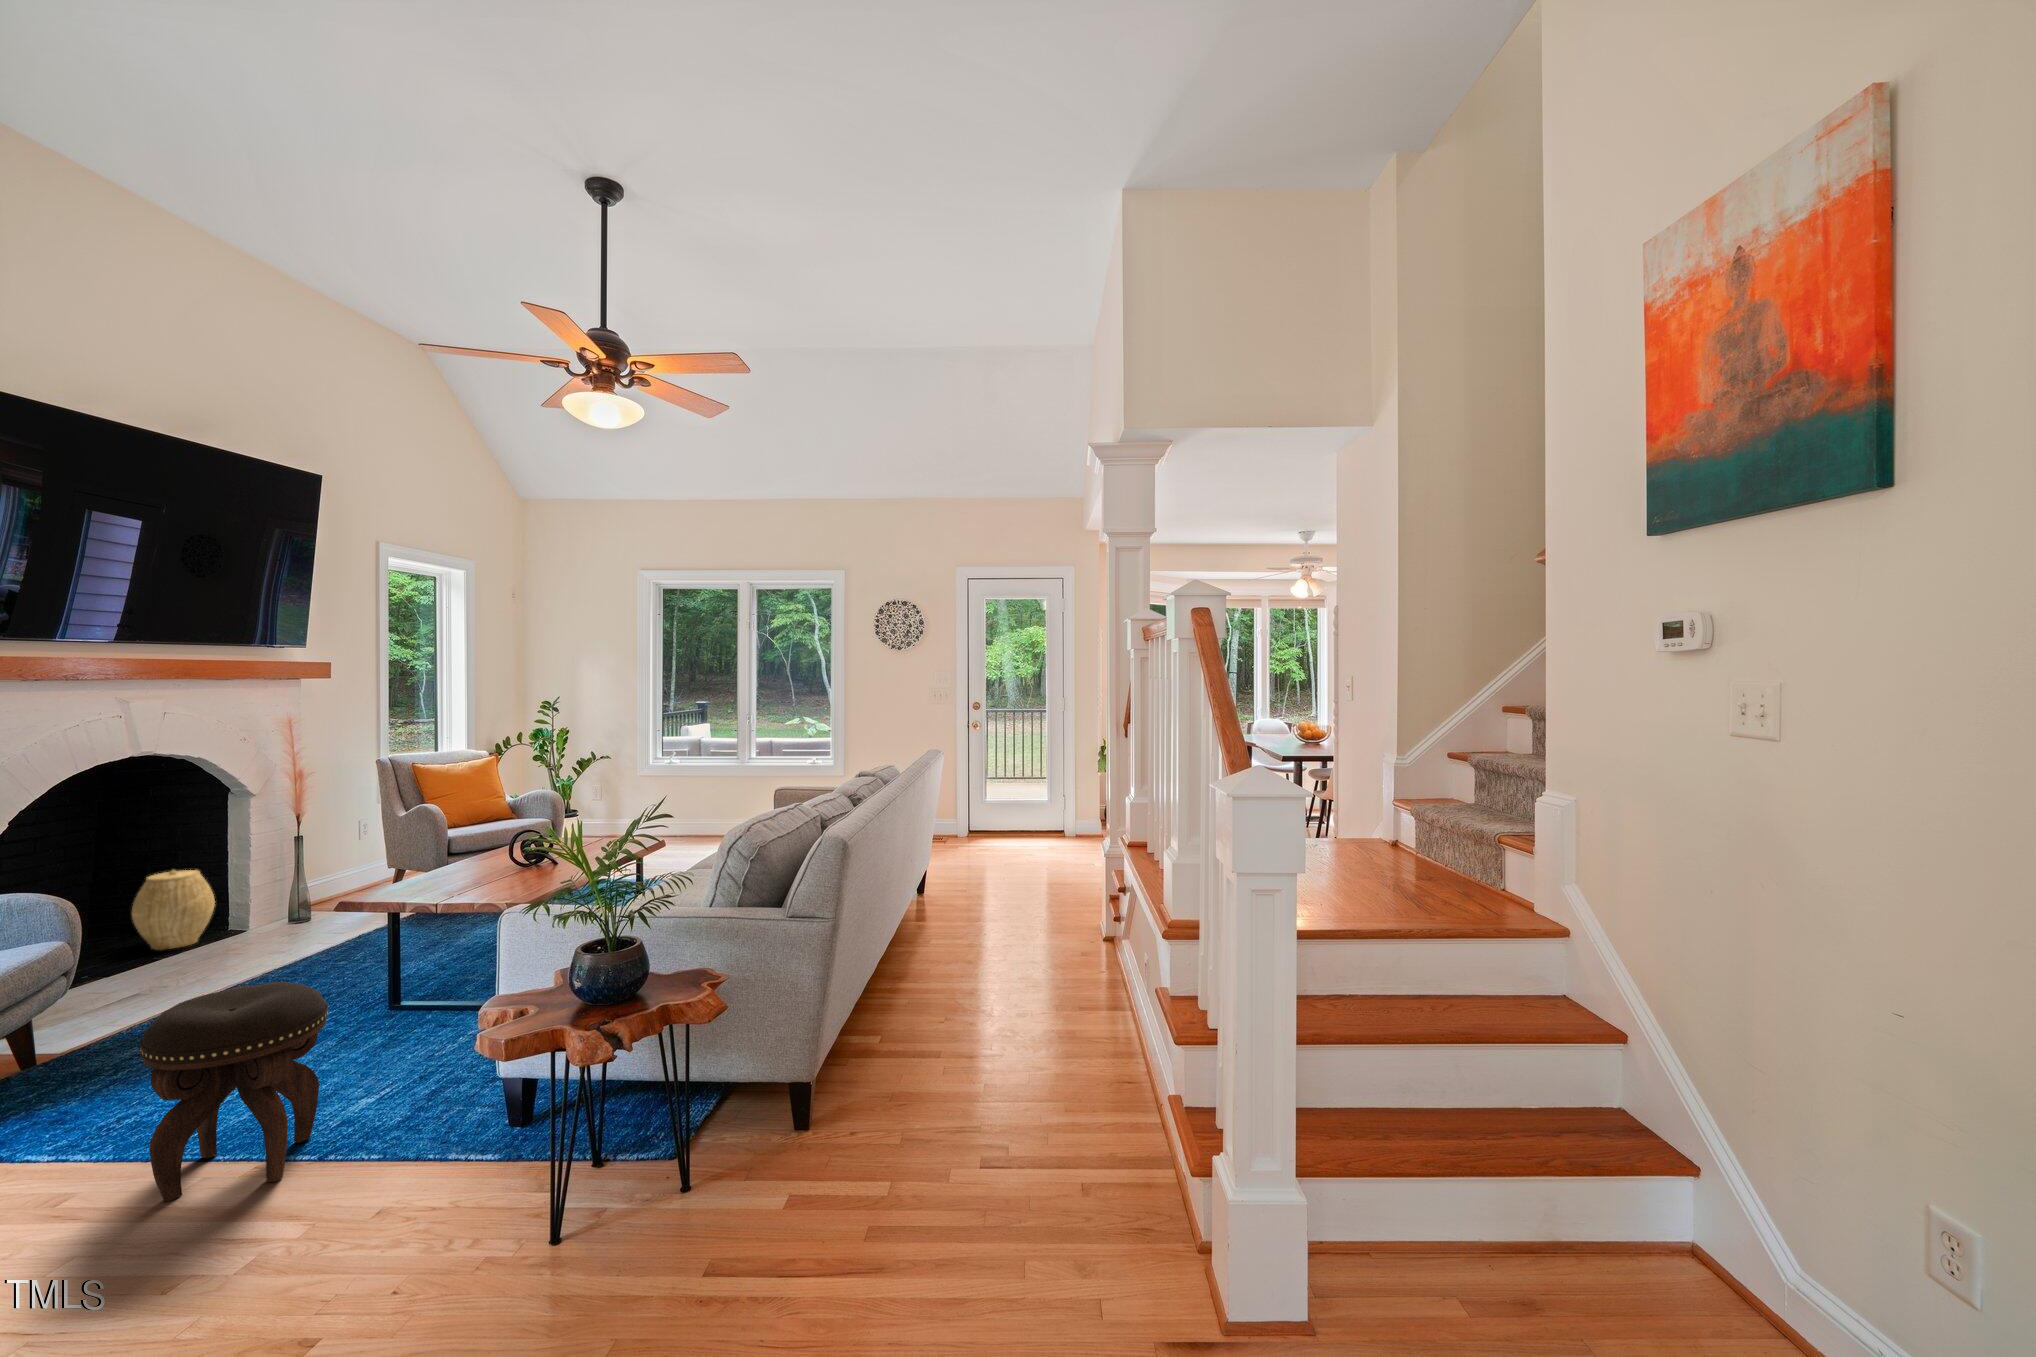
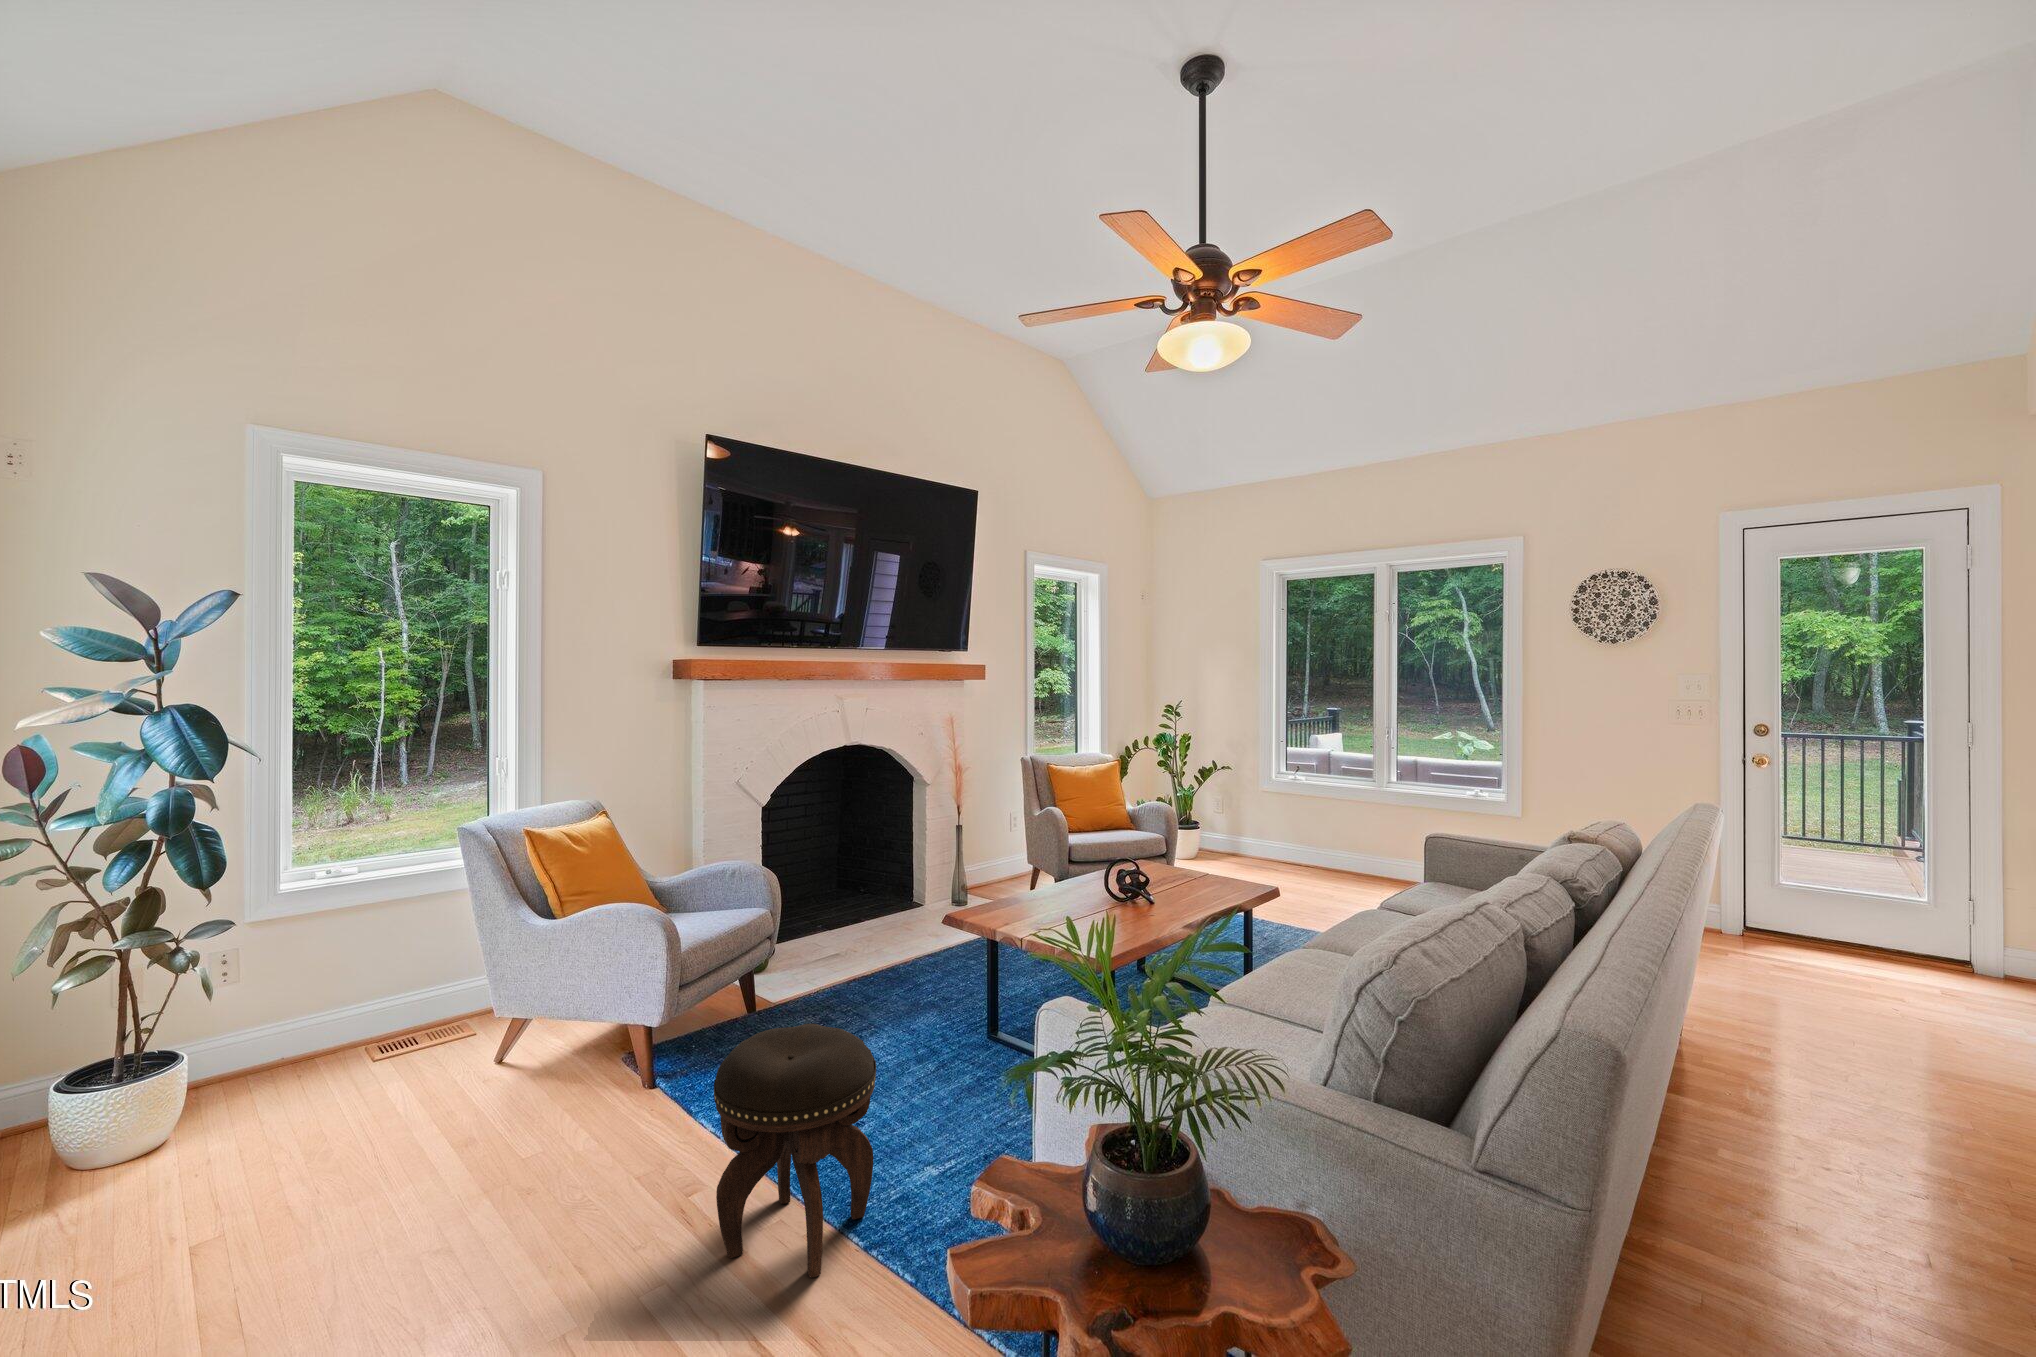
woven basket: present [132,870,215,950] -> none [845,846,898,914]

